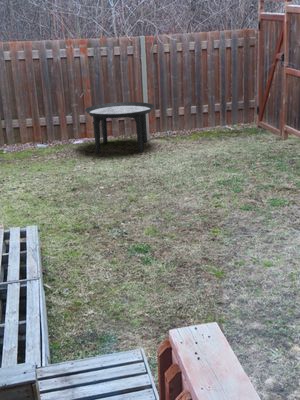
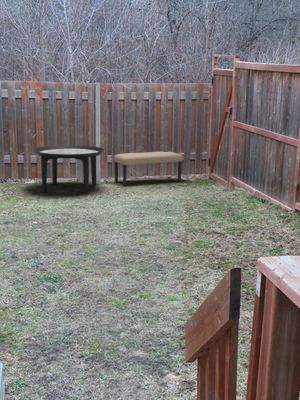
bench: none [162,102,232,141] -> present [114,151,183,186]

